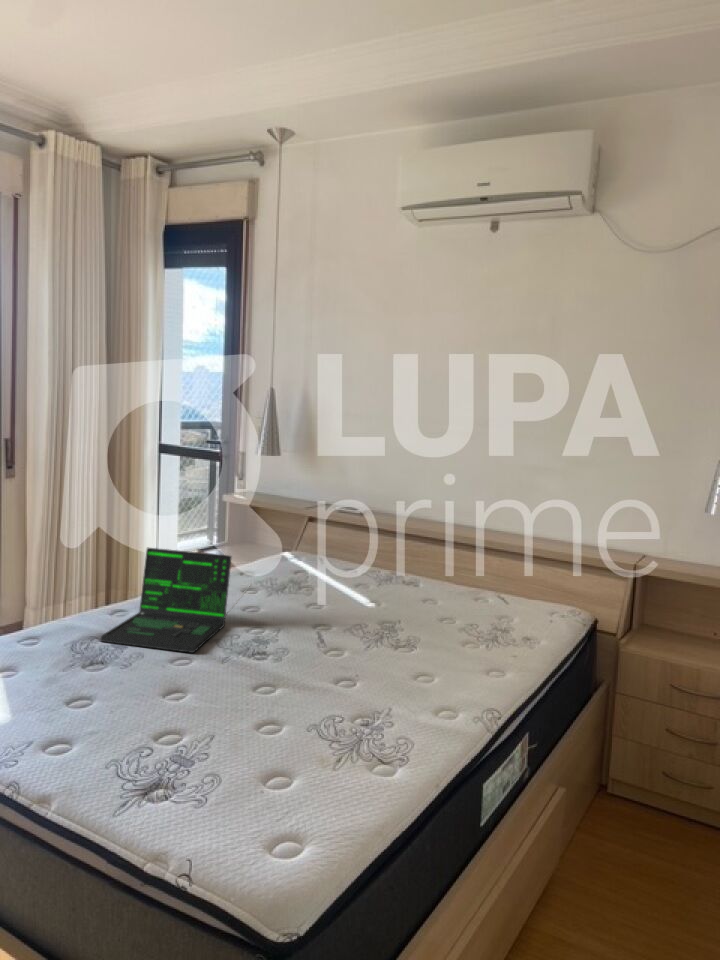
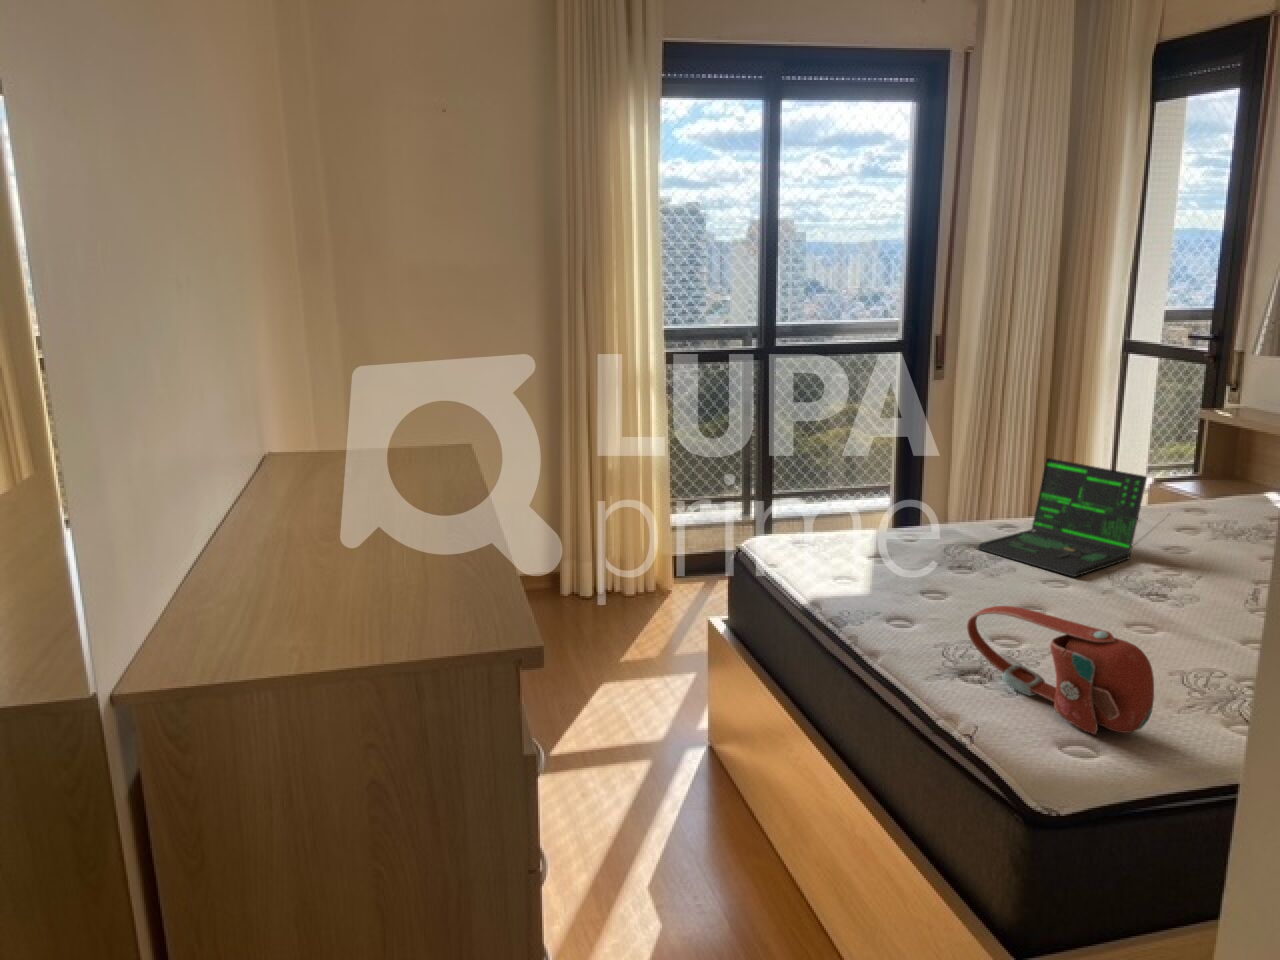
handbag: none [147,713,334,822] -> present [967,606,1154,734]

